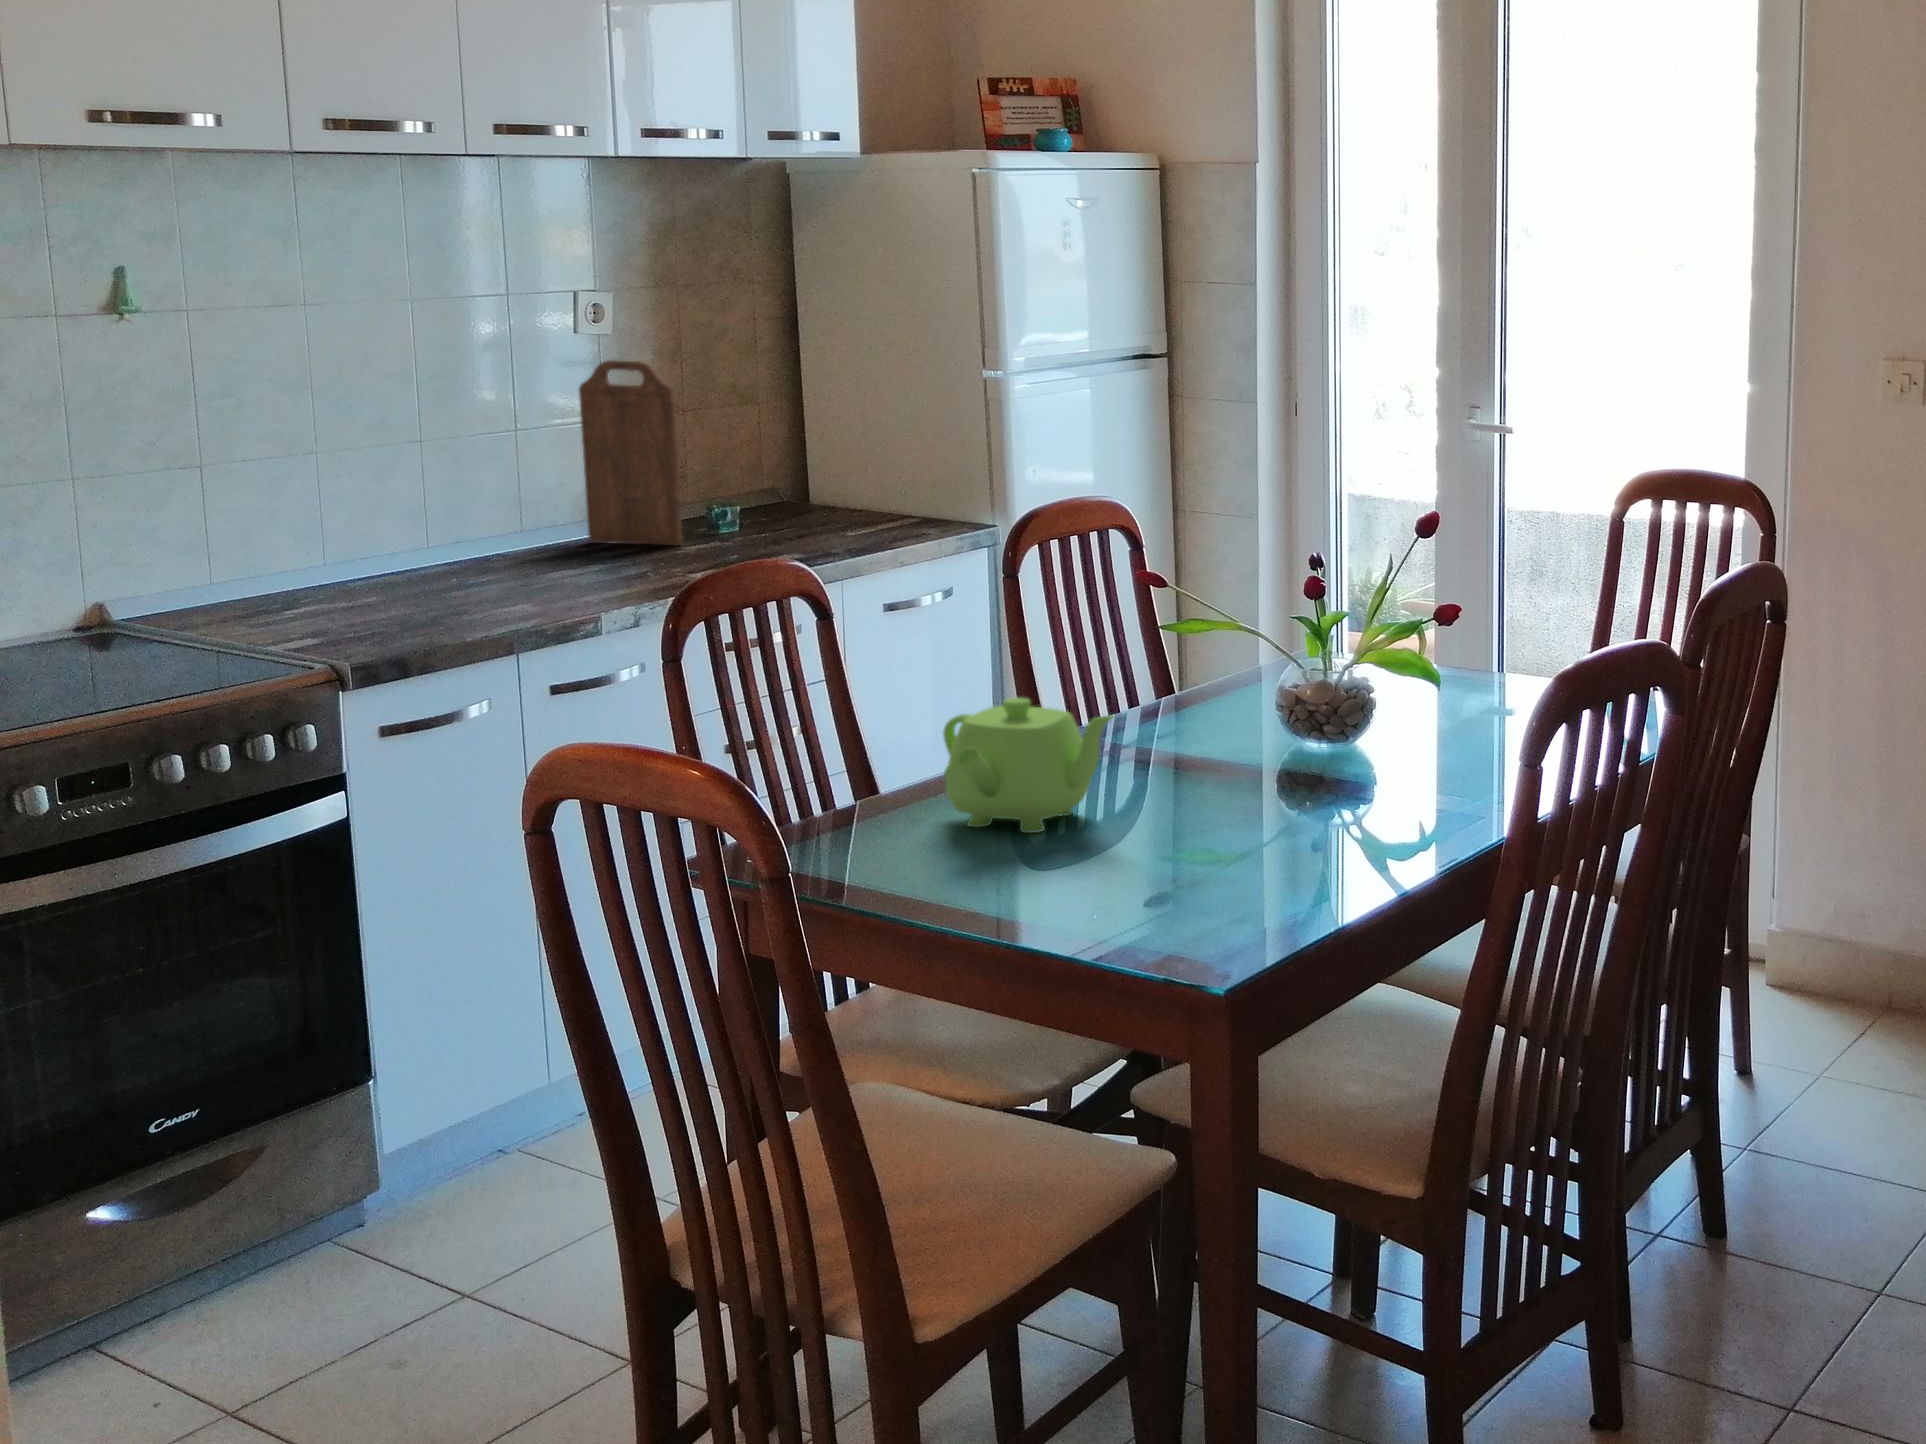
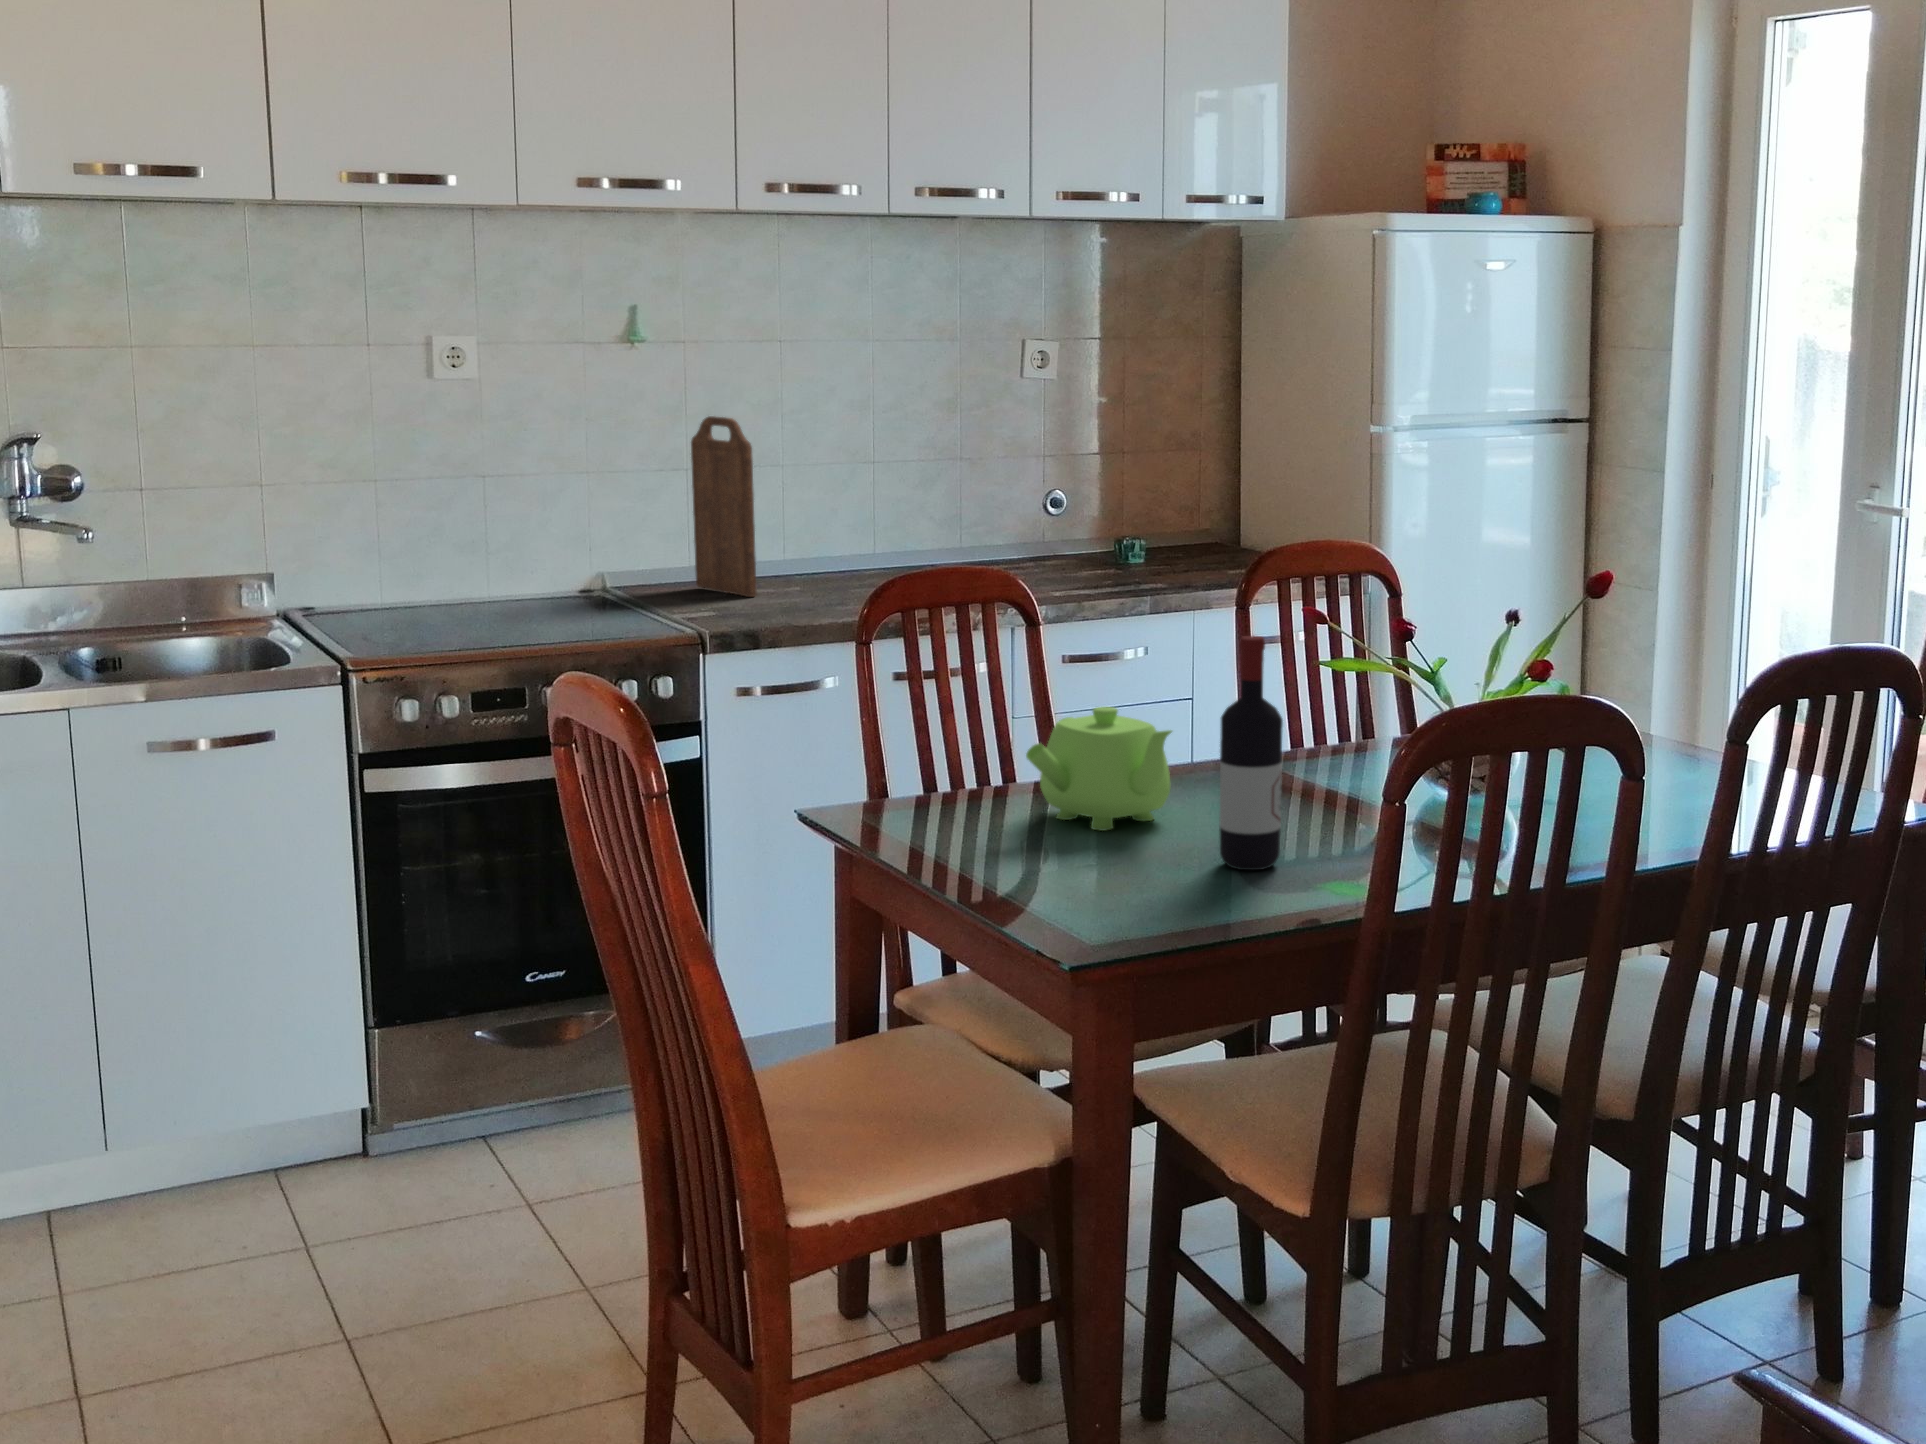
cutting board: present [579,360,683,545] -> present [691,416,757,597]
wine bottle: none [1200,606,1266,852] -> present [1219,636,1283,870]

